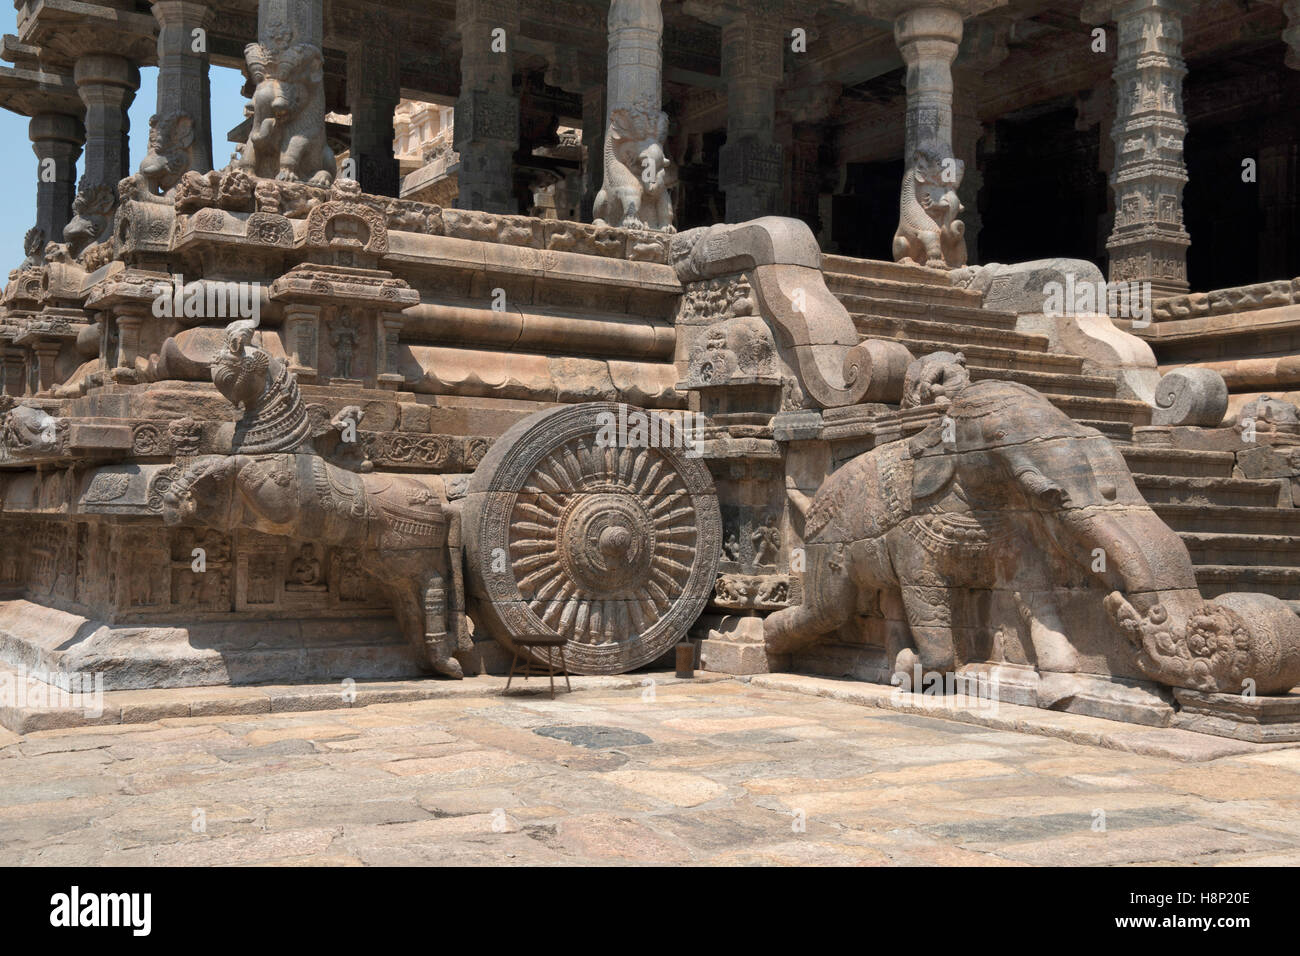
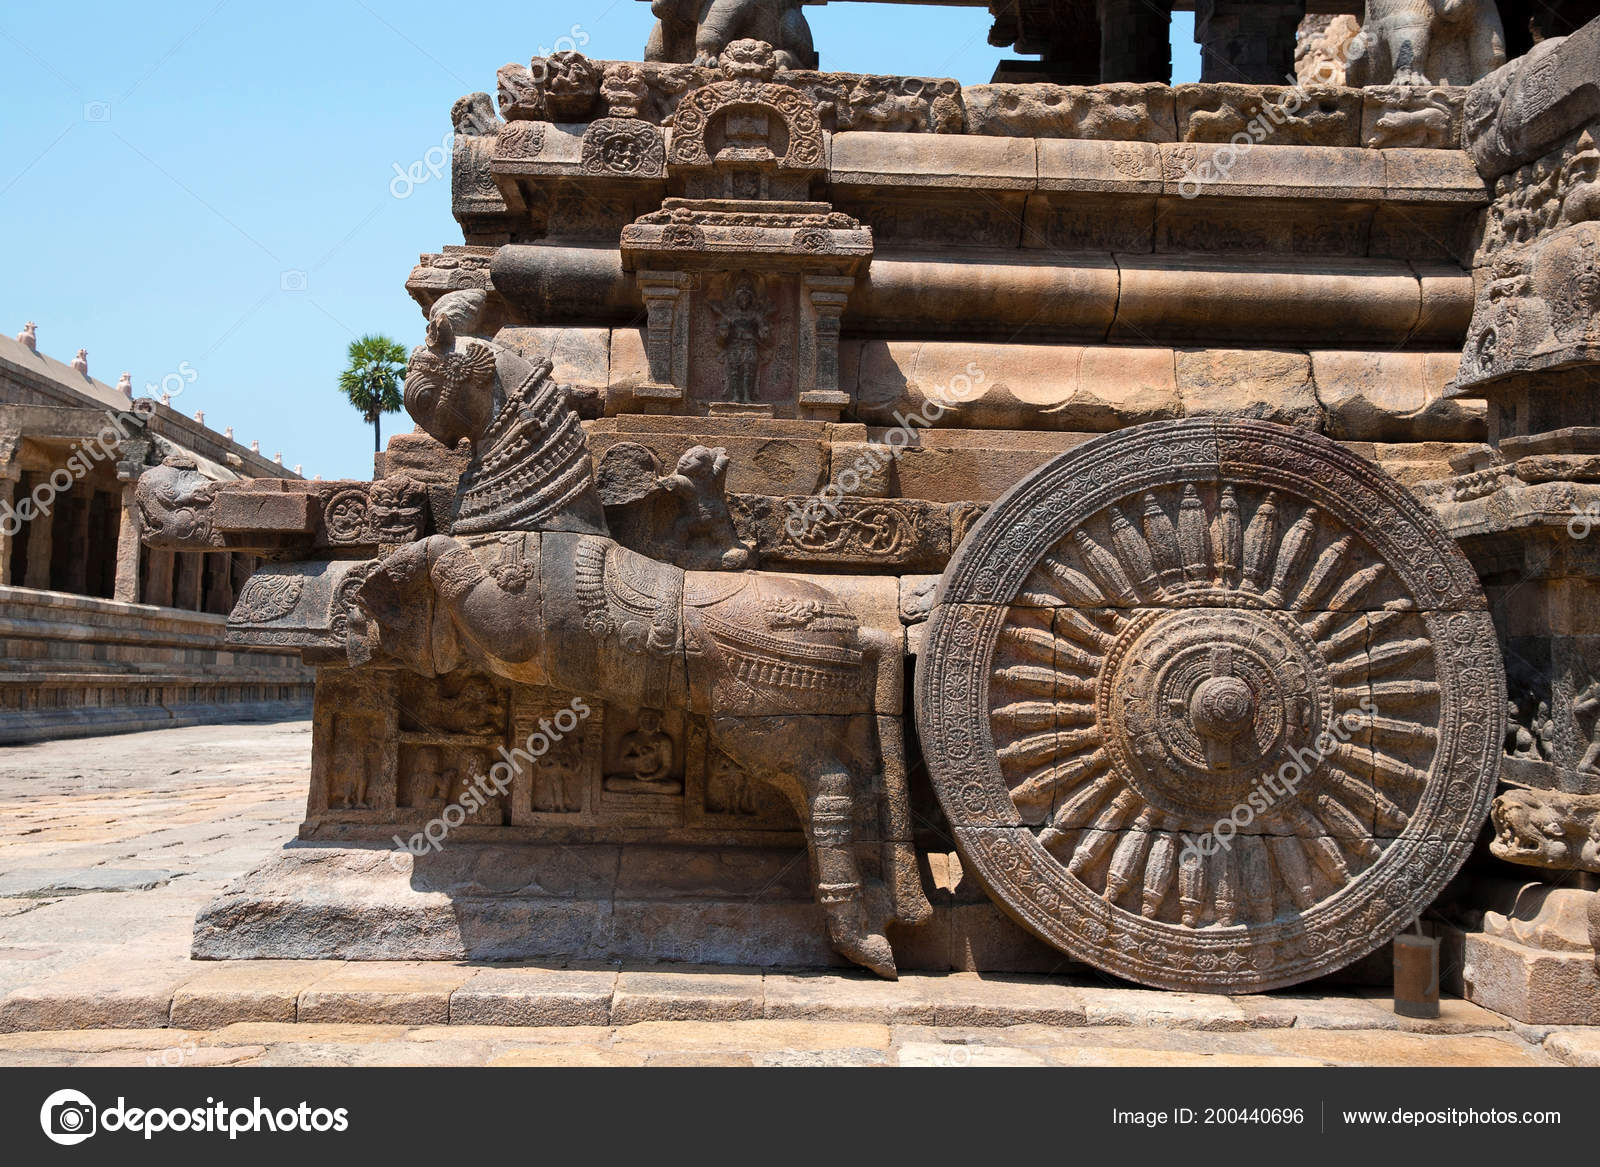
stool: present [504,634,571,699] -> none [951,899,1110,1058]

